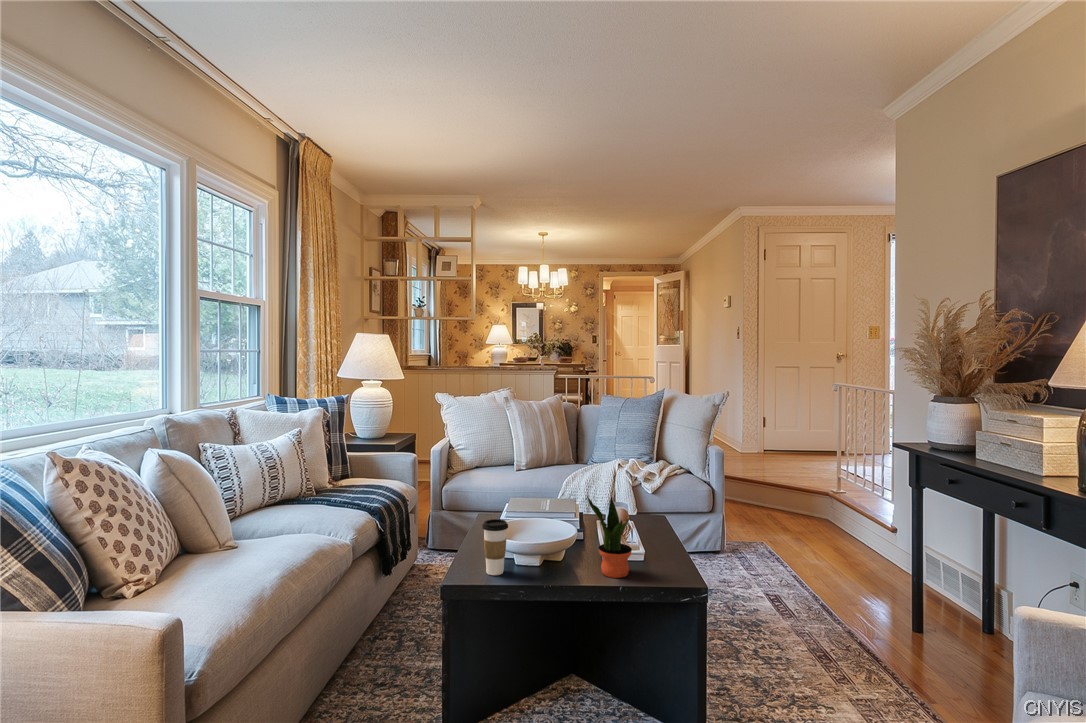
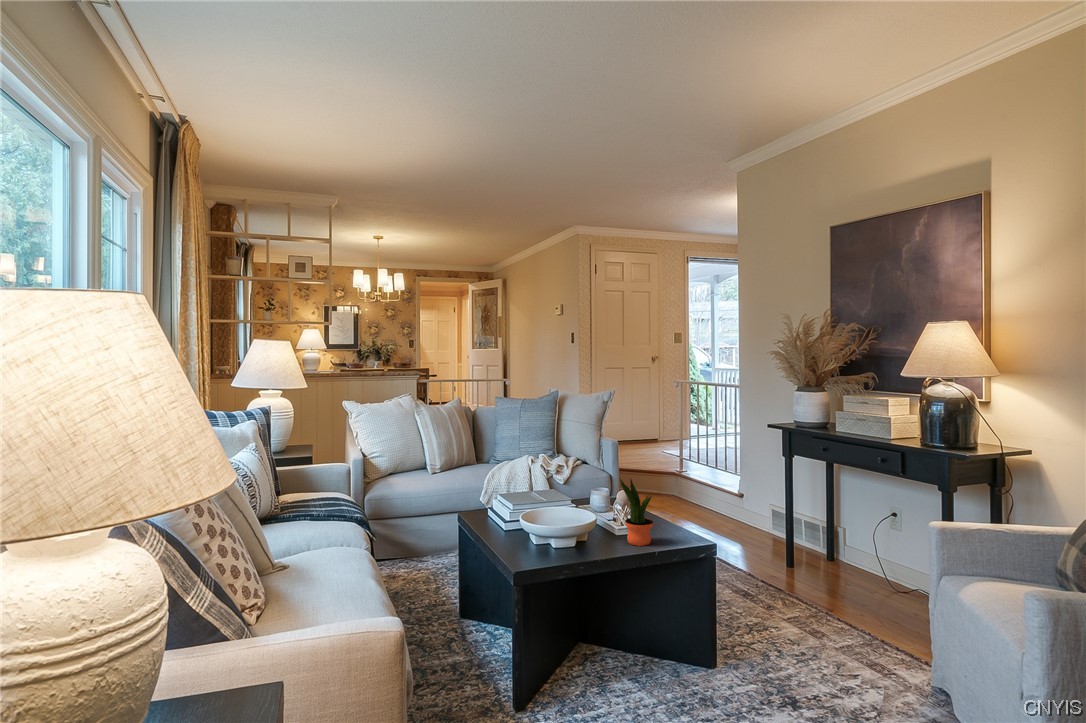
coffee cup: present [482,519,508,575] -> none [532,508,555,558]

